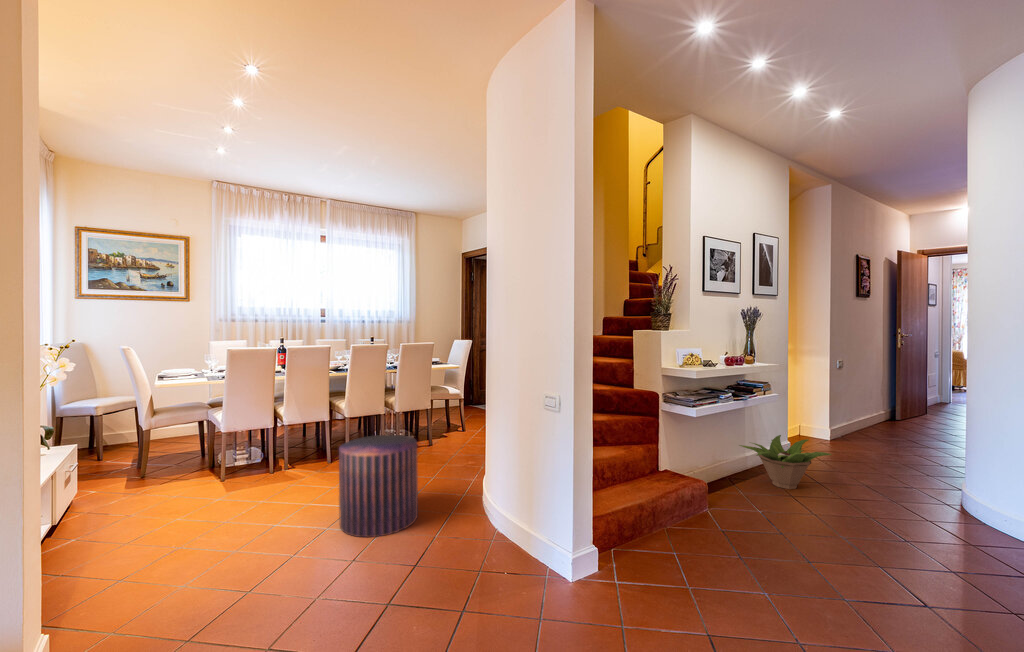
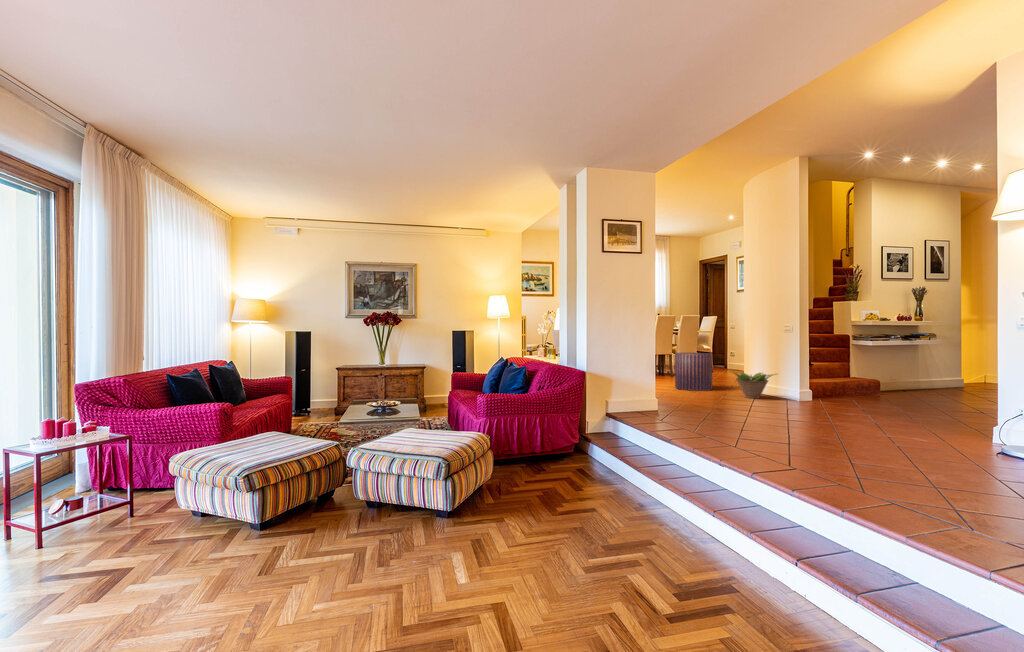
decorative plant: present [740,435,831,489] -> present [731,371,776,398]

